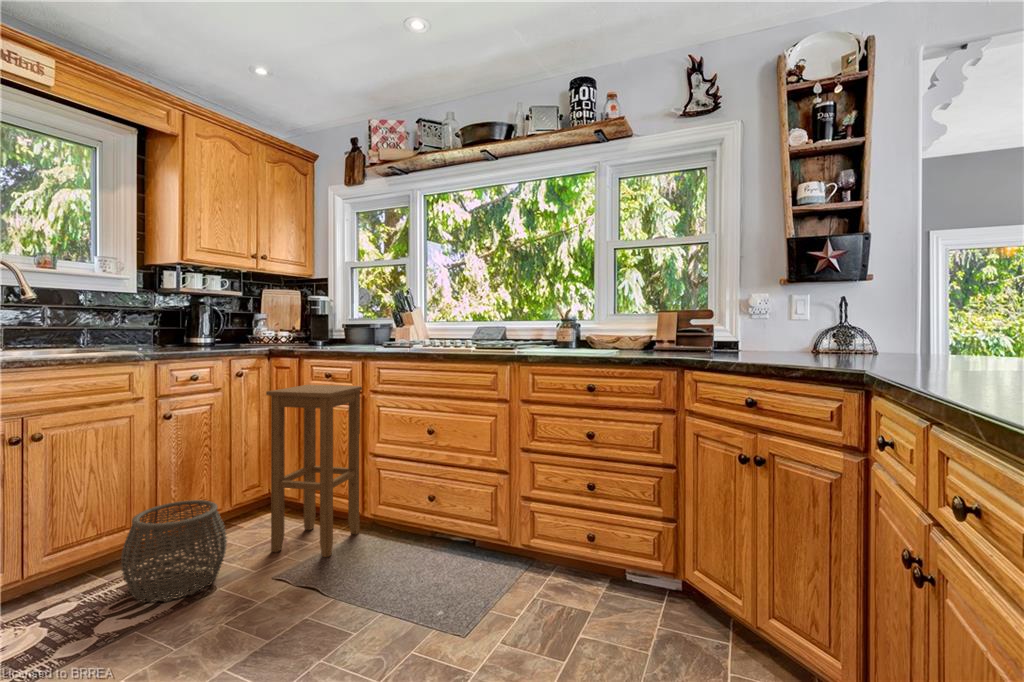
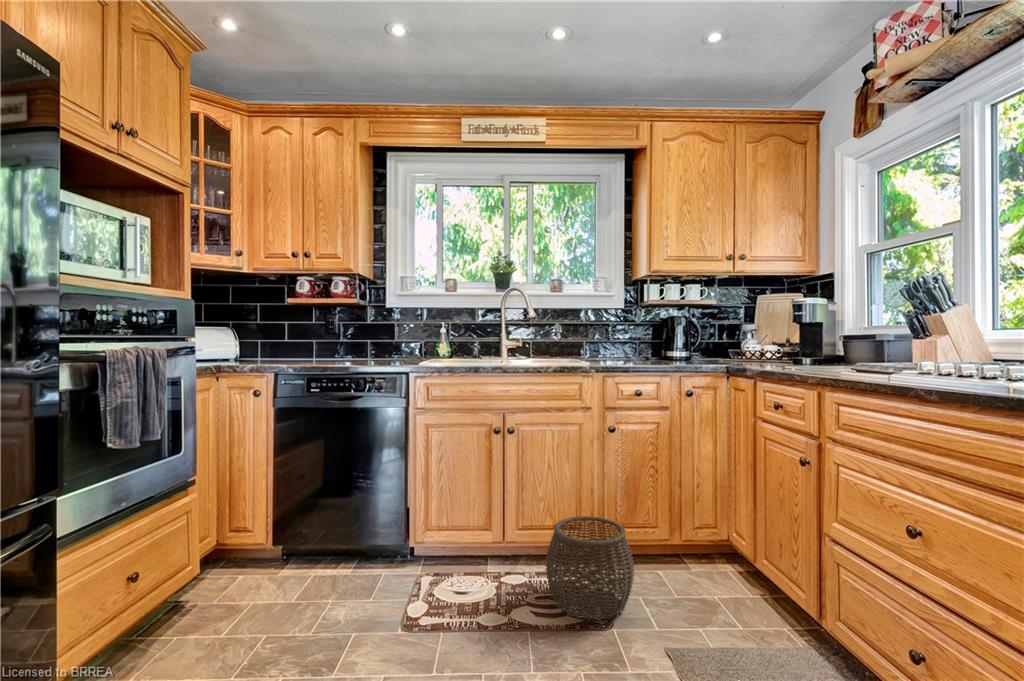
stool: present [266,385,362,557] -> none [684,415,822,660]

